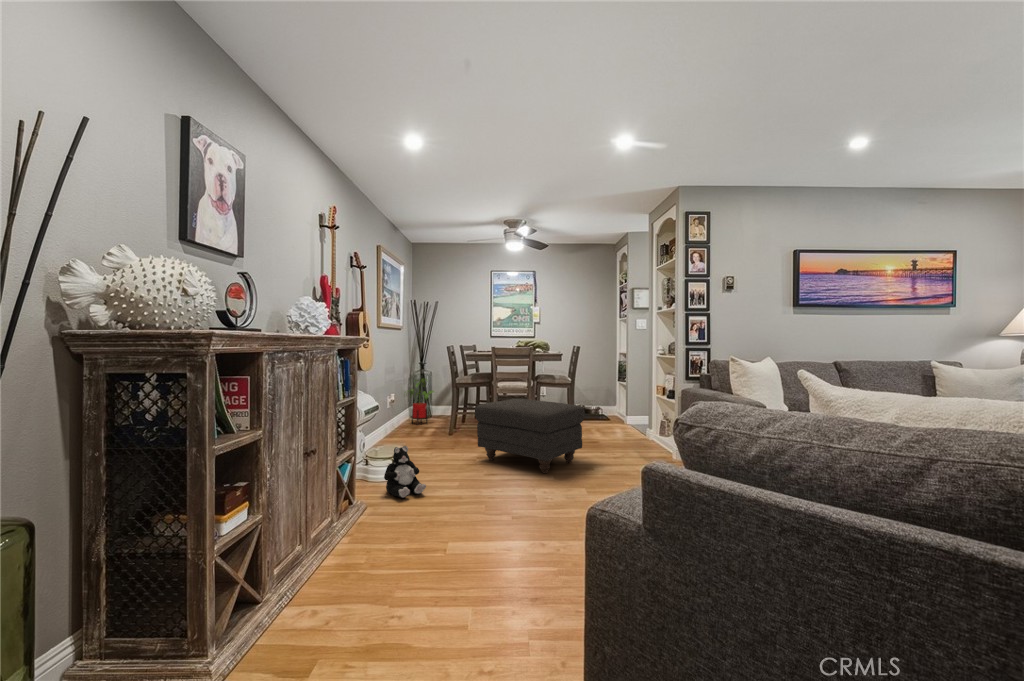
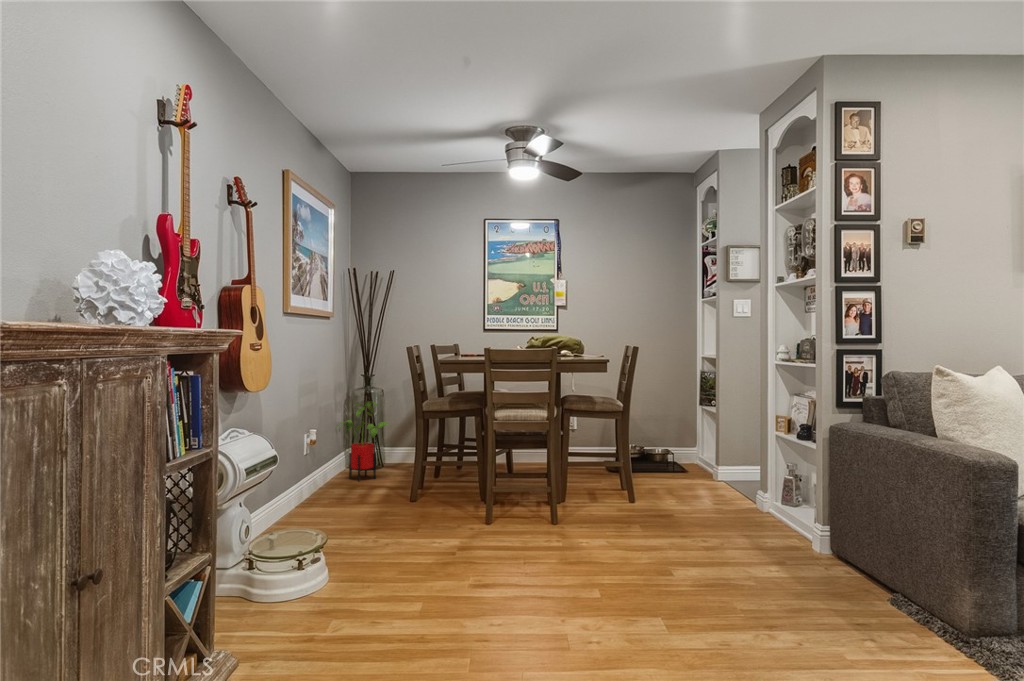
ottoman: present [475,399,585,473] -> none [451,441,654,585]
plush toy: present [384,446,426,498] -> none [268,539,351,646]

